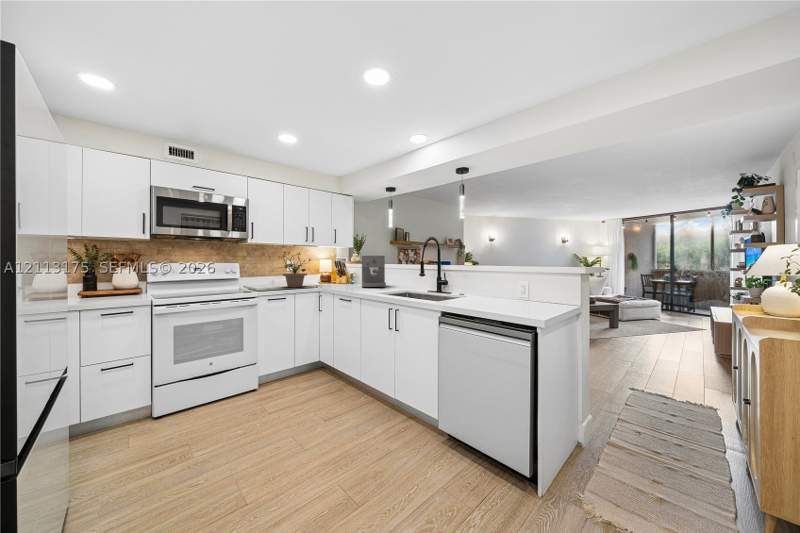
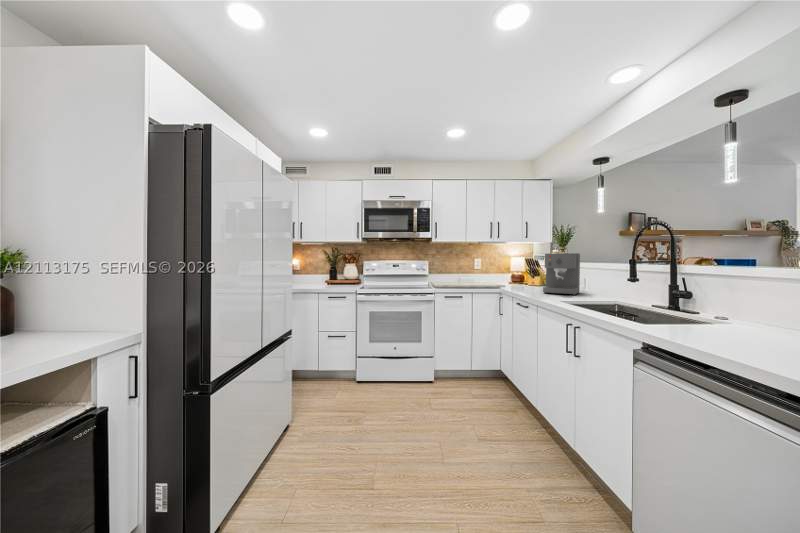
potted plant: present [283,252,311,287] -> none [453,249,490,288]

